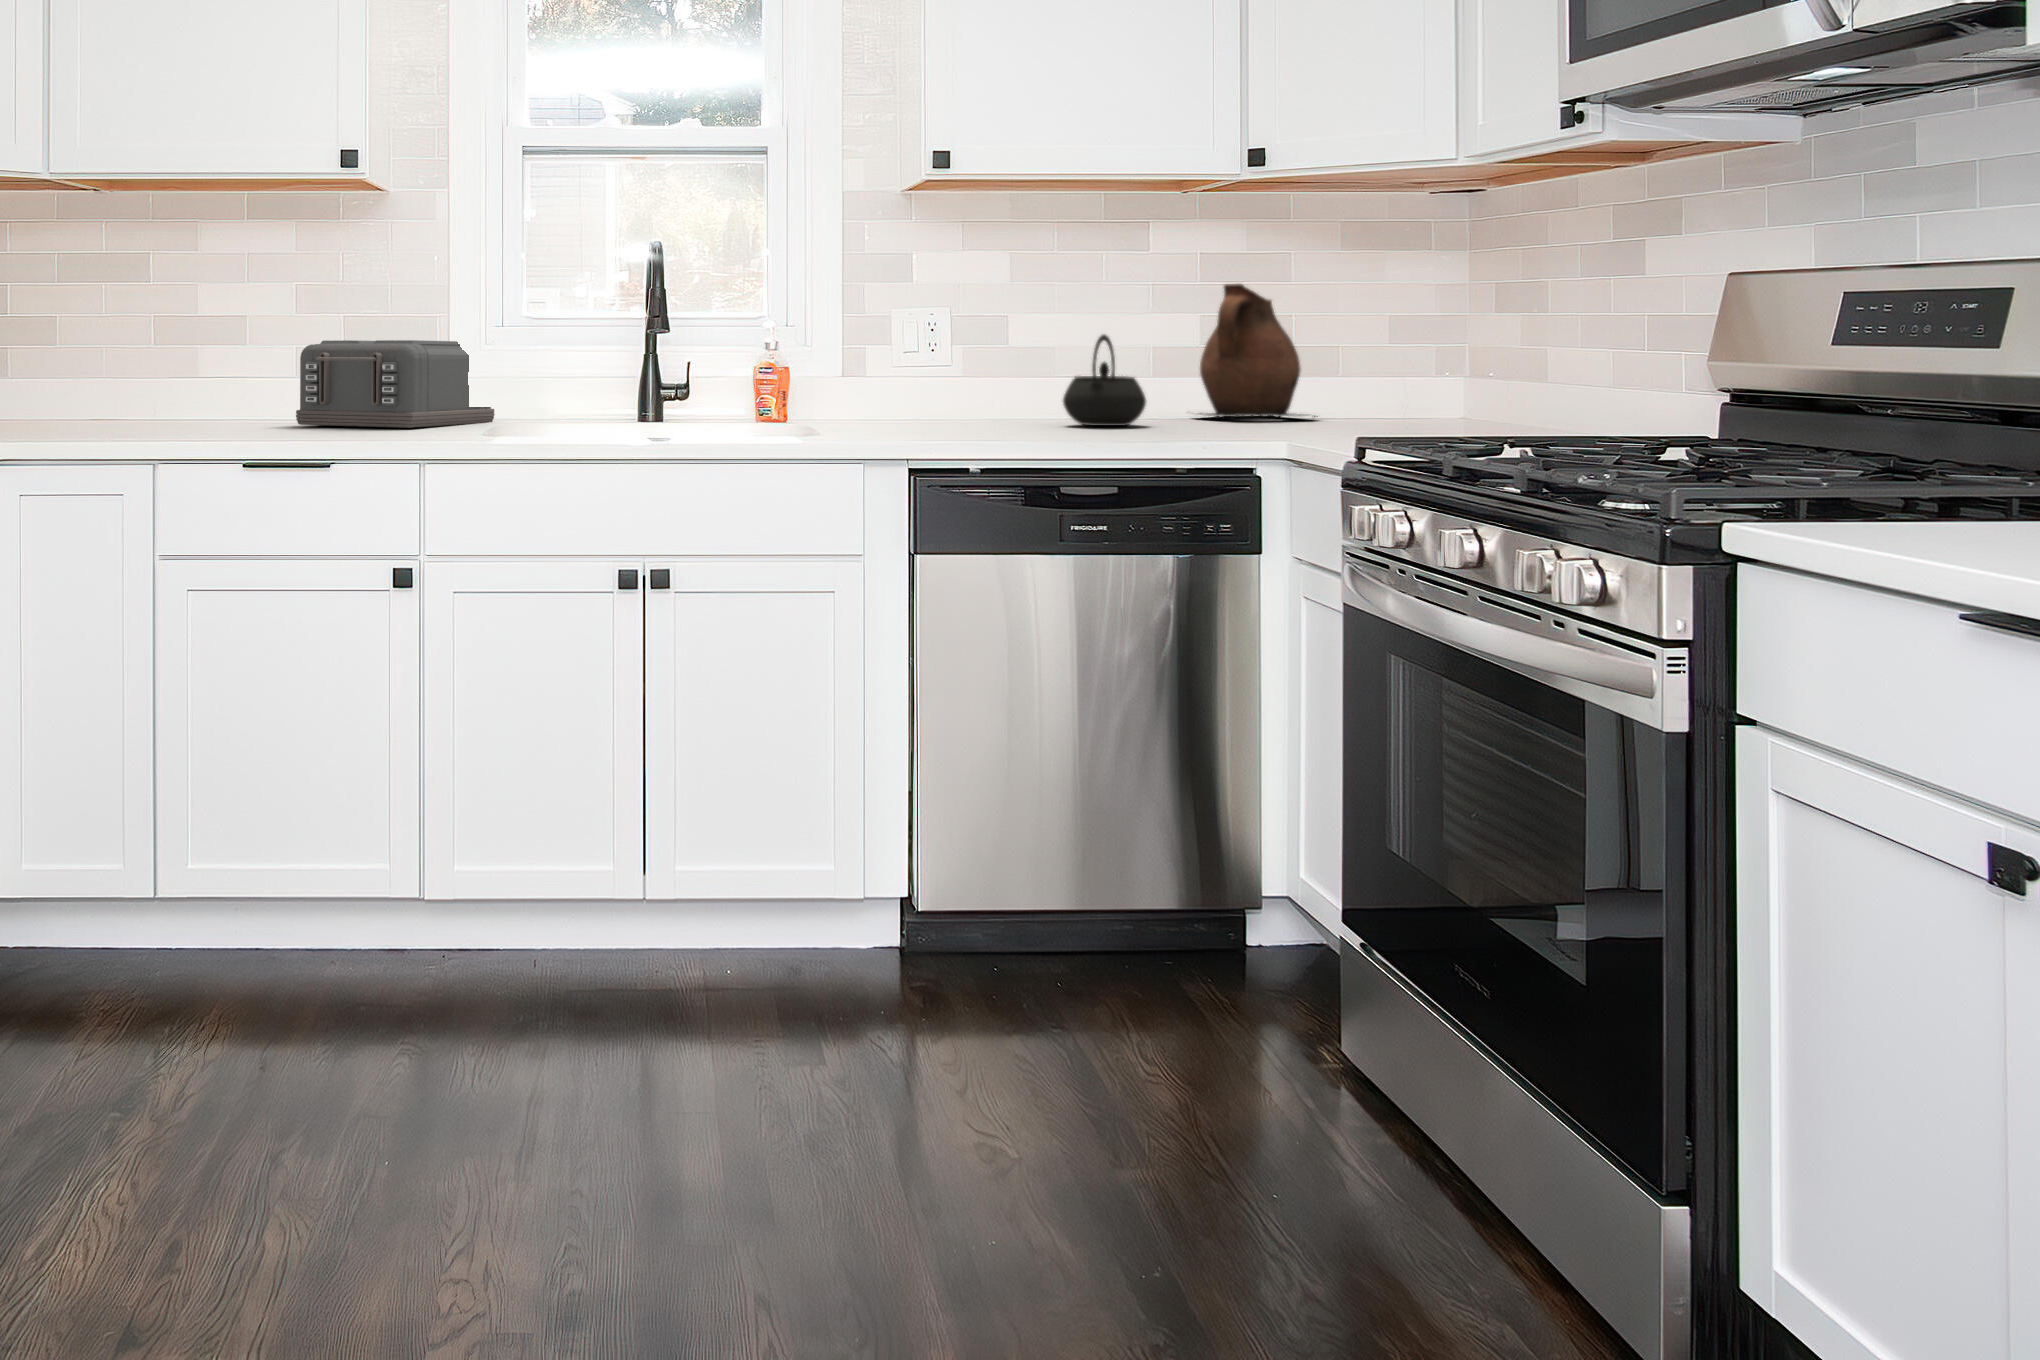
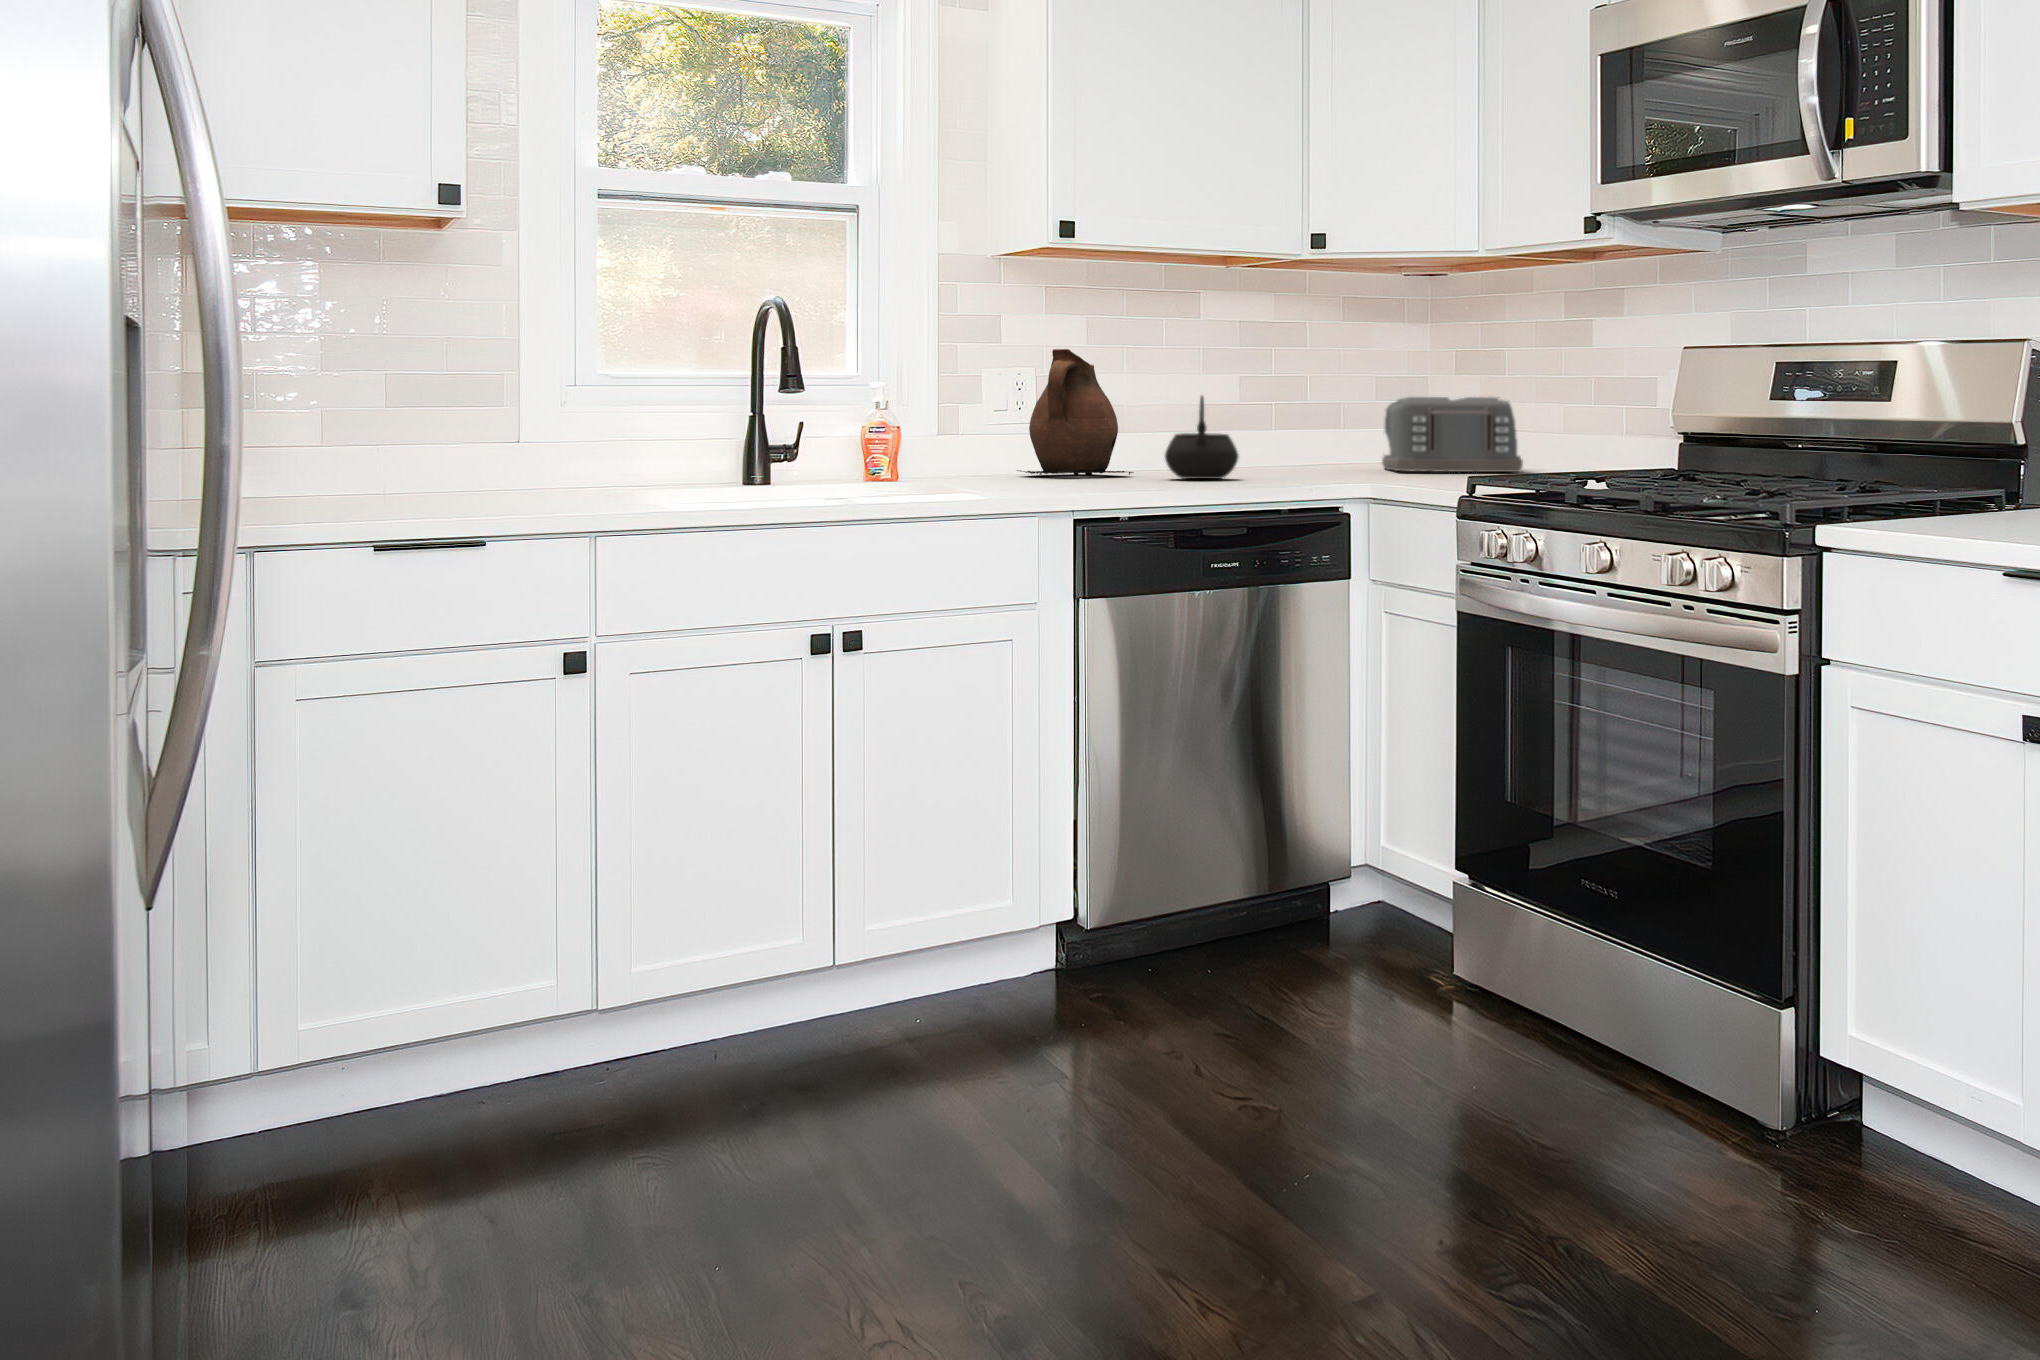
ceramic pitcher: present [1200,284,1318,417] -> present [1017,349,1134,475]
toaster: present [296,340,495,428] -> present [1382,397,1523,472]

